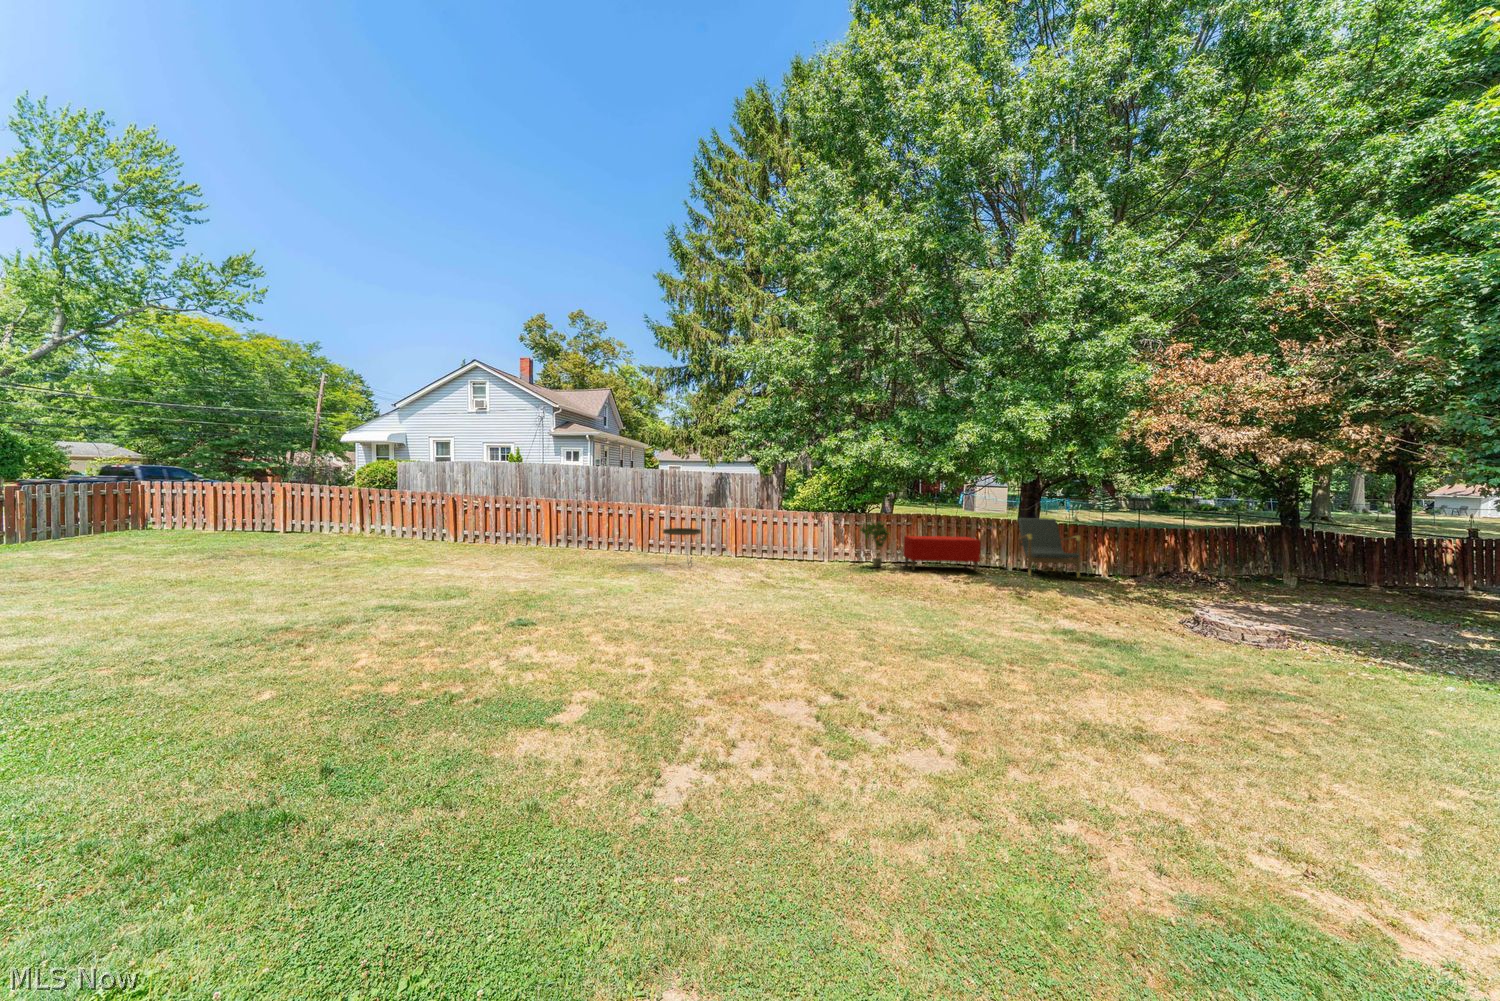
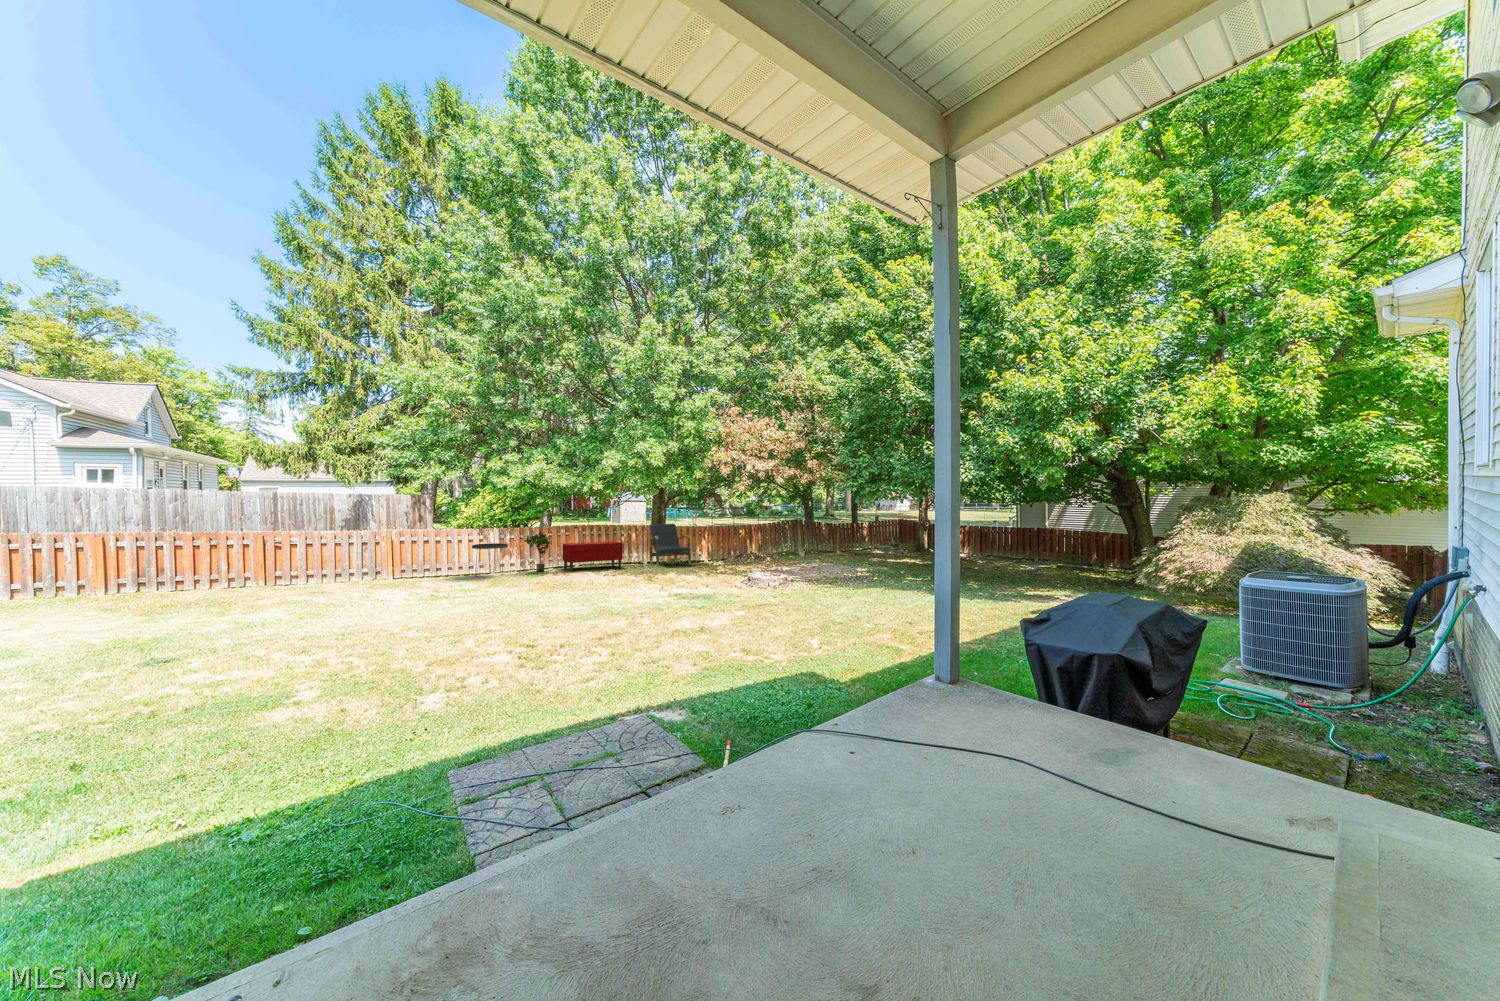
side table: present [663,528,701,559] -> present [472,543,508,576]

